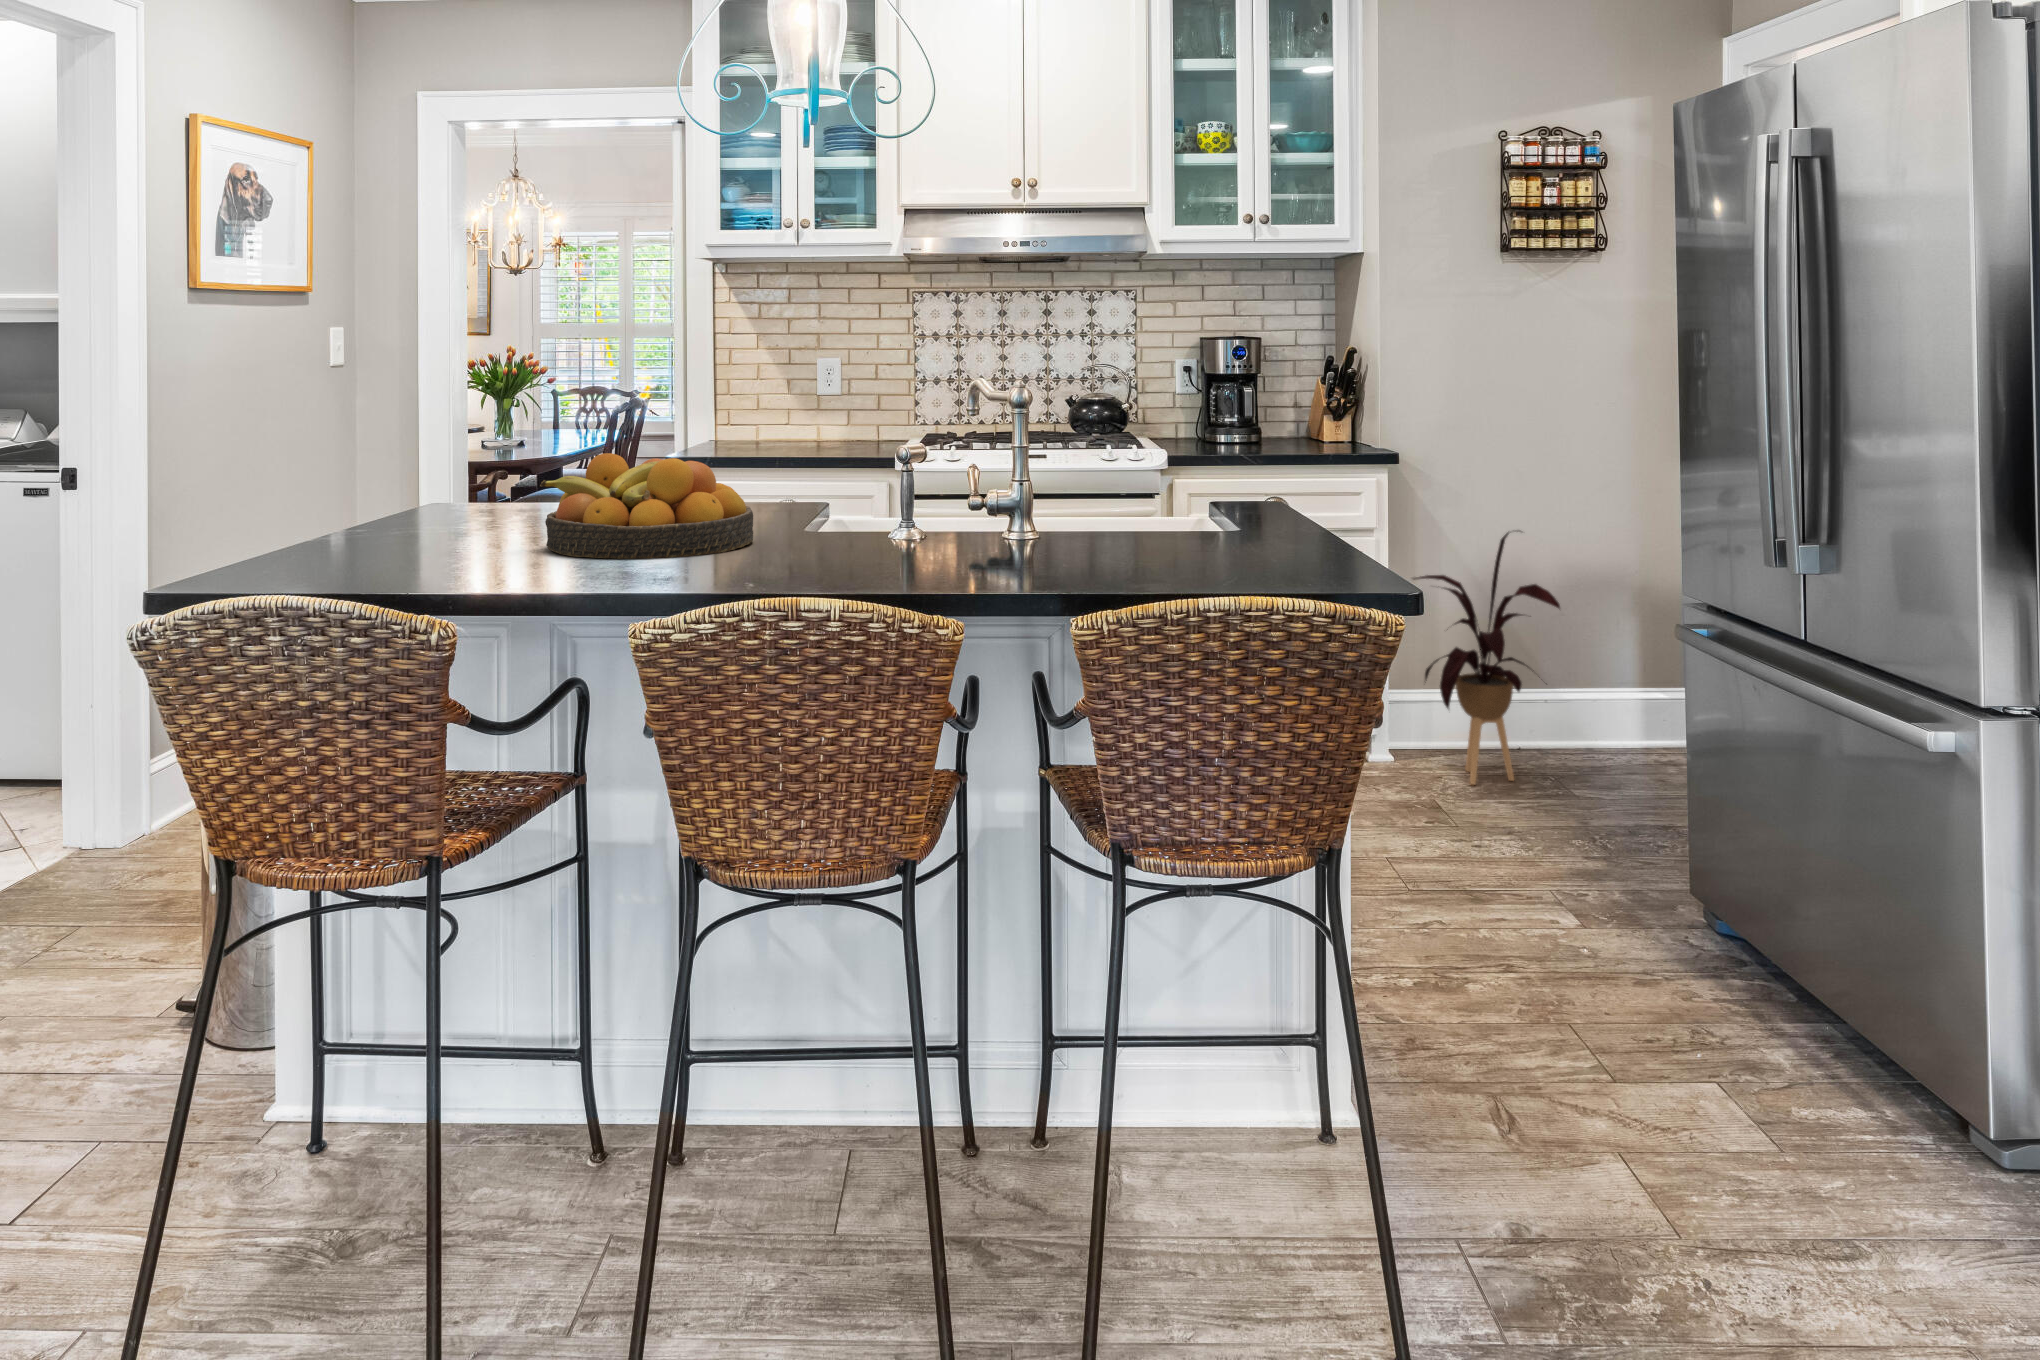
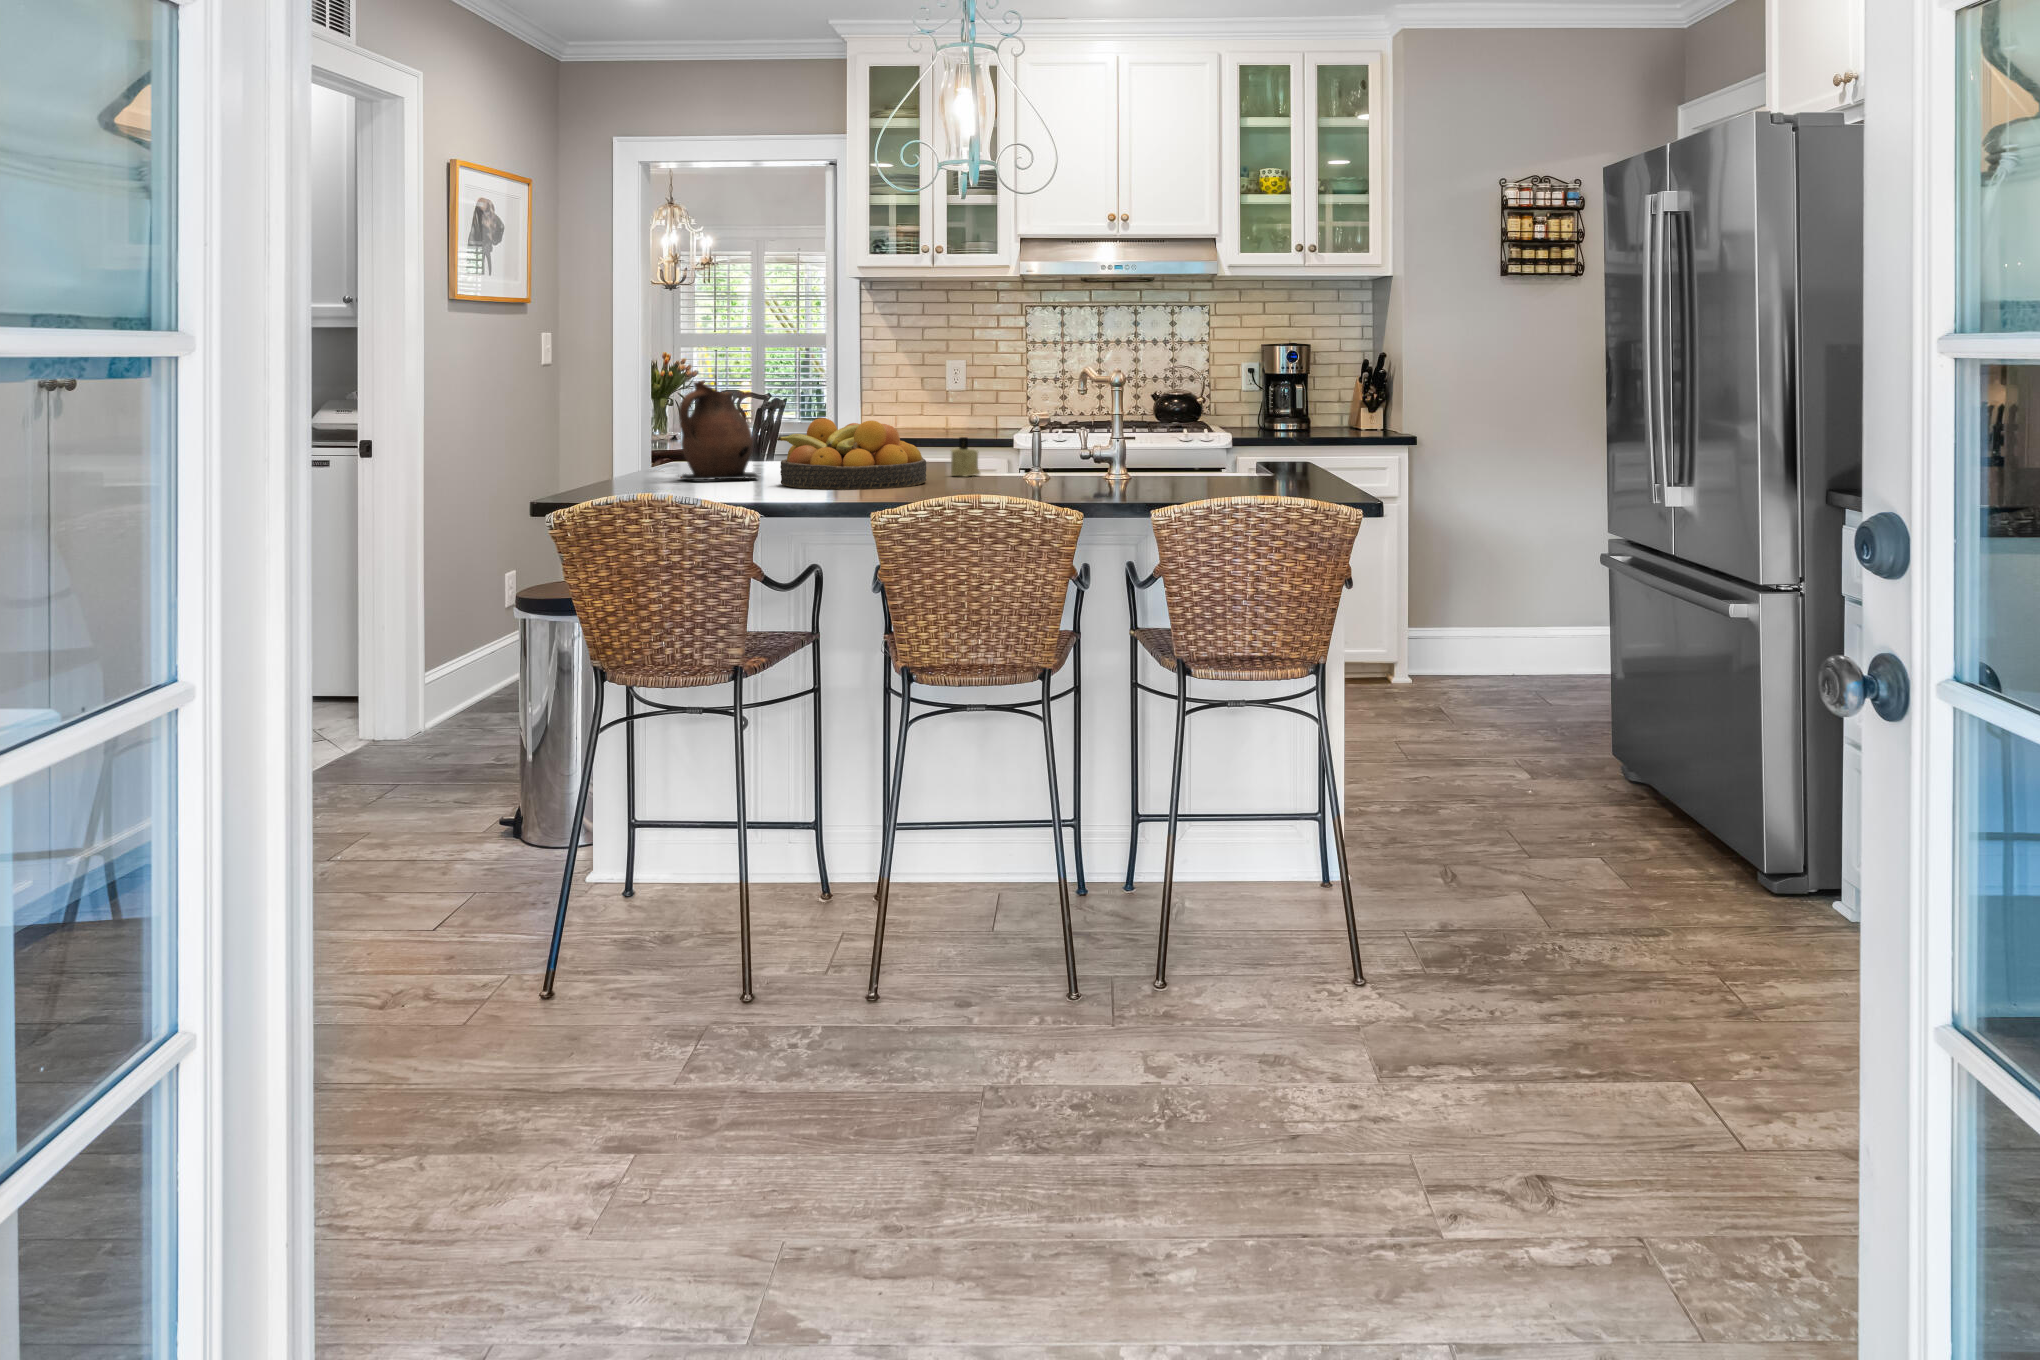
ceramic pitcher: none [414,401,529,538] -> present [679,382,758,480]
candle: none [793,474,835,529] -> present [951,437,980,477]
house plant: present [1414,531,1560,785] -> none [1420,495,1538,698]

